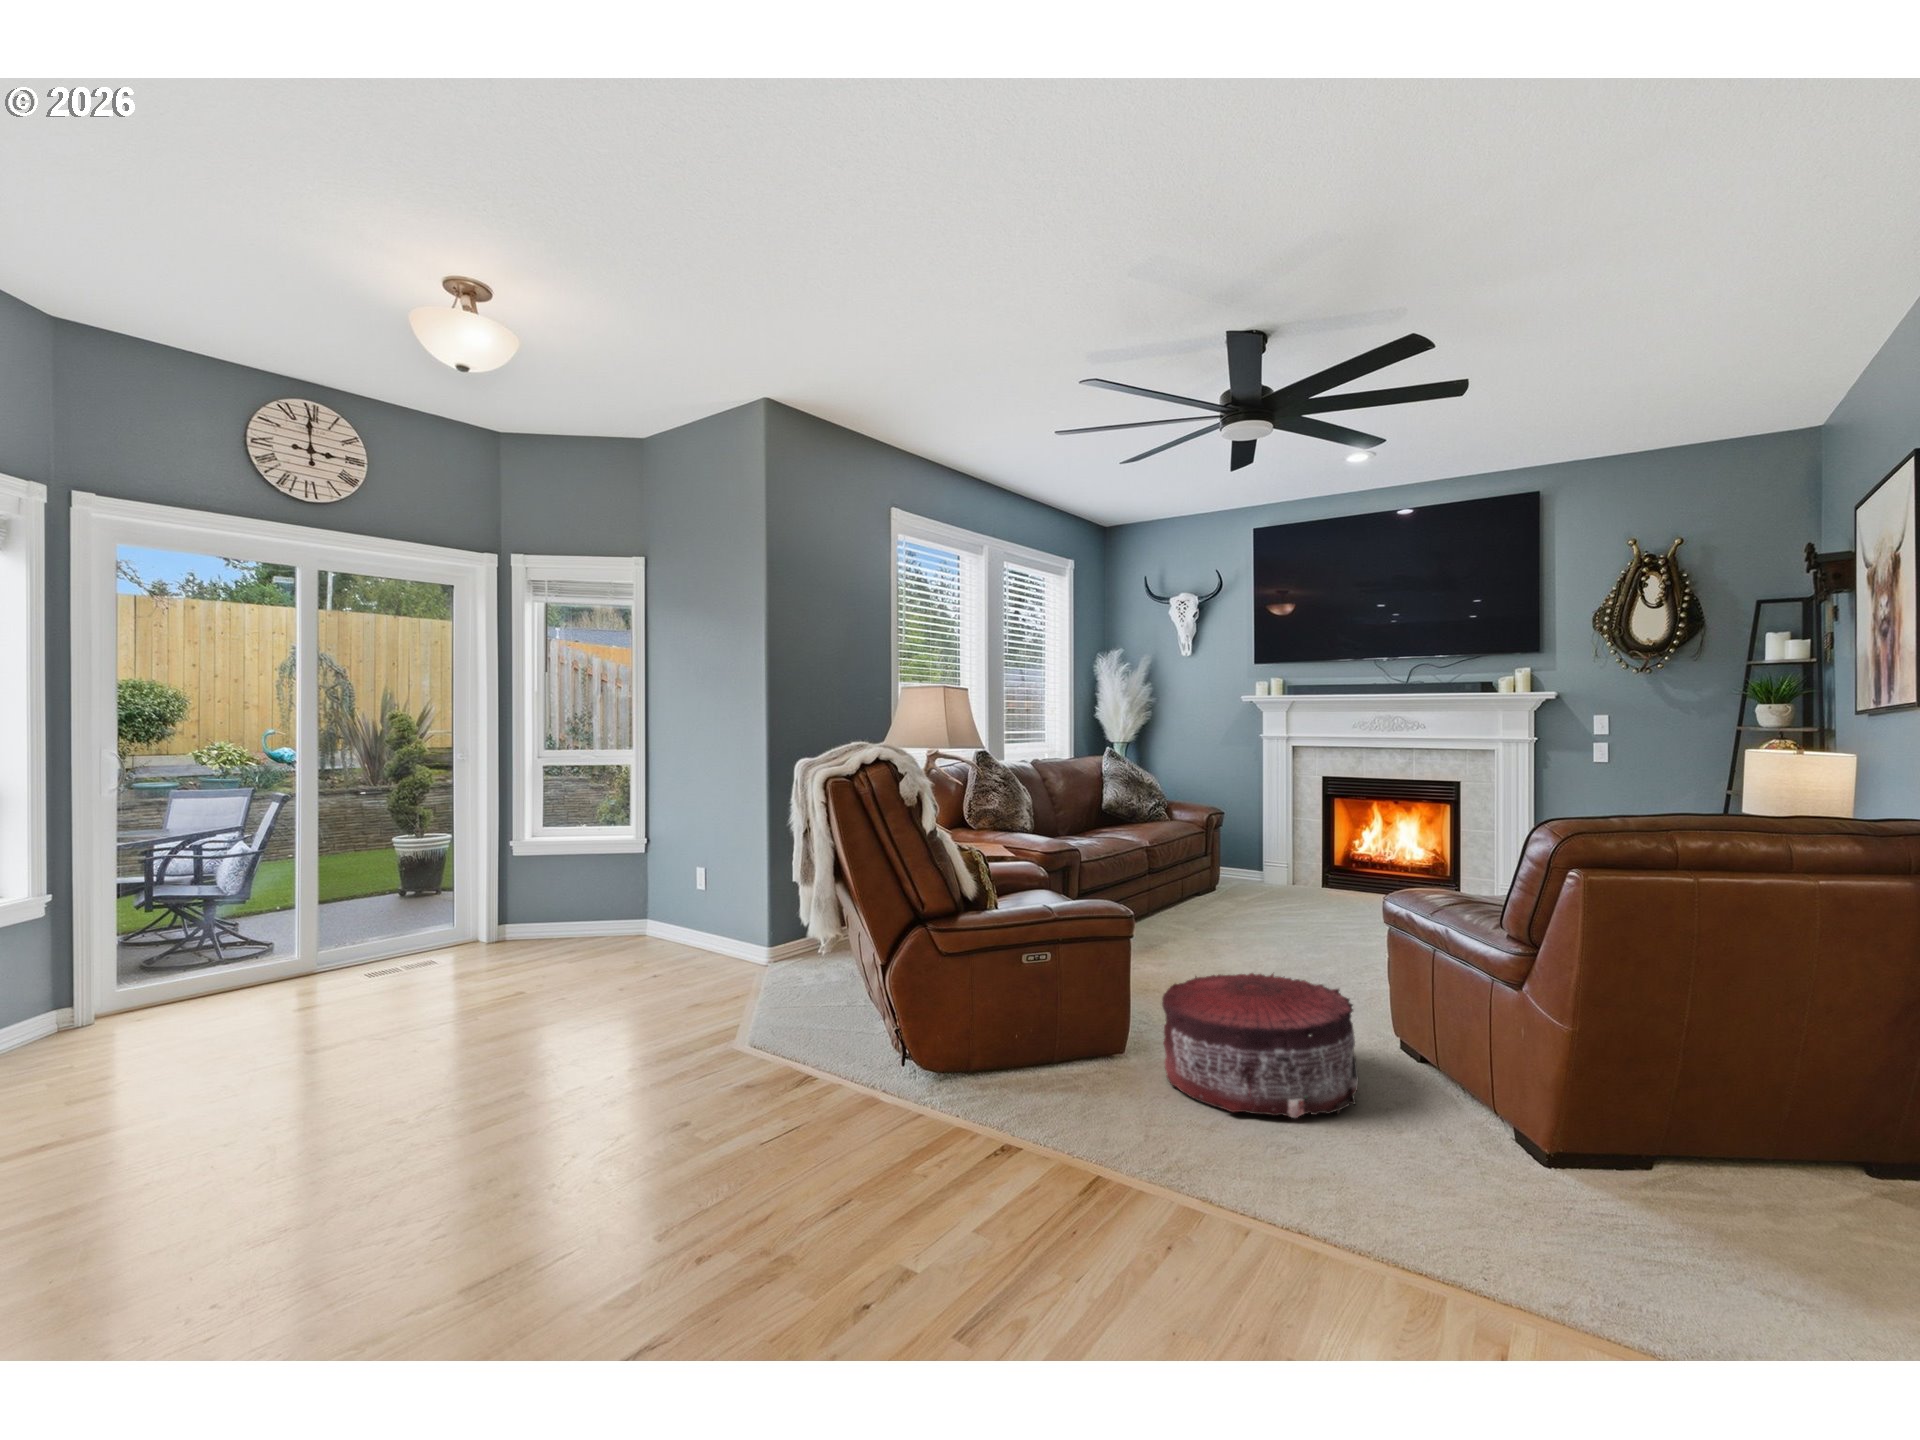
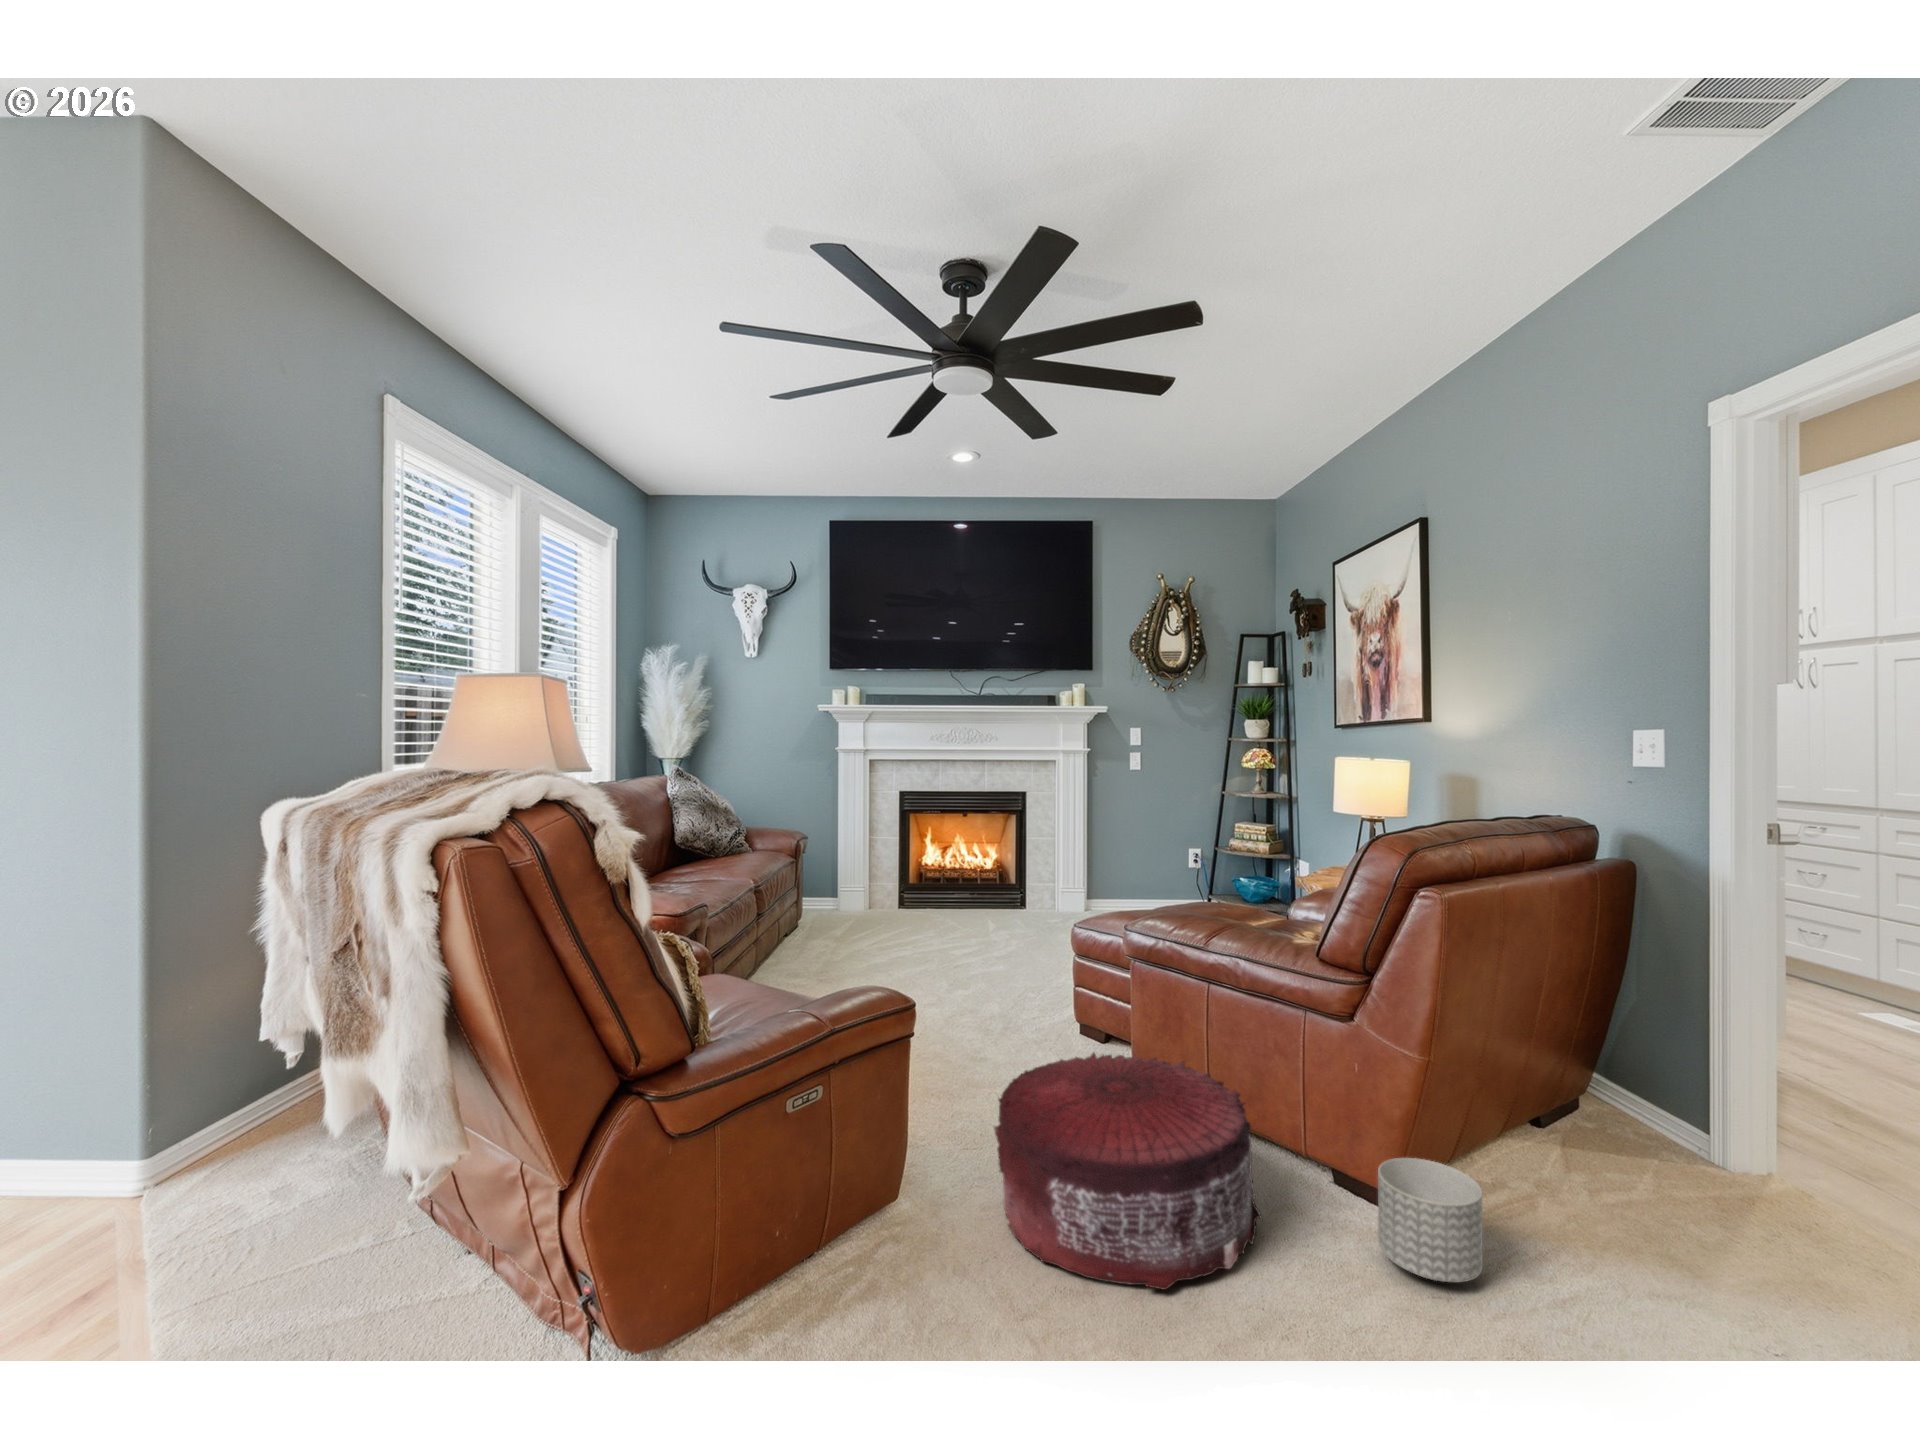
planter: none [1423,1076,1508,1169] -> present [1378,1158,1483,1282]

